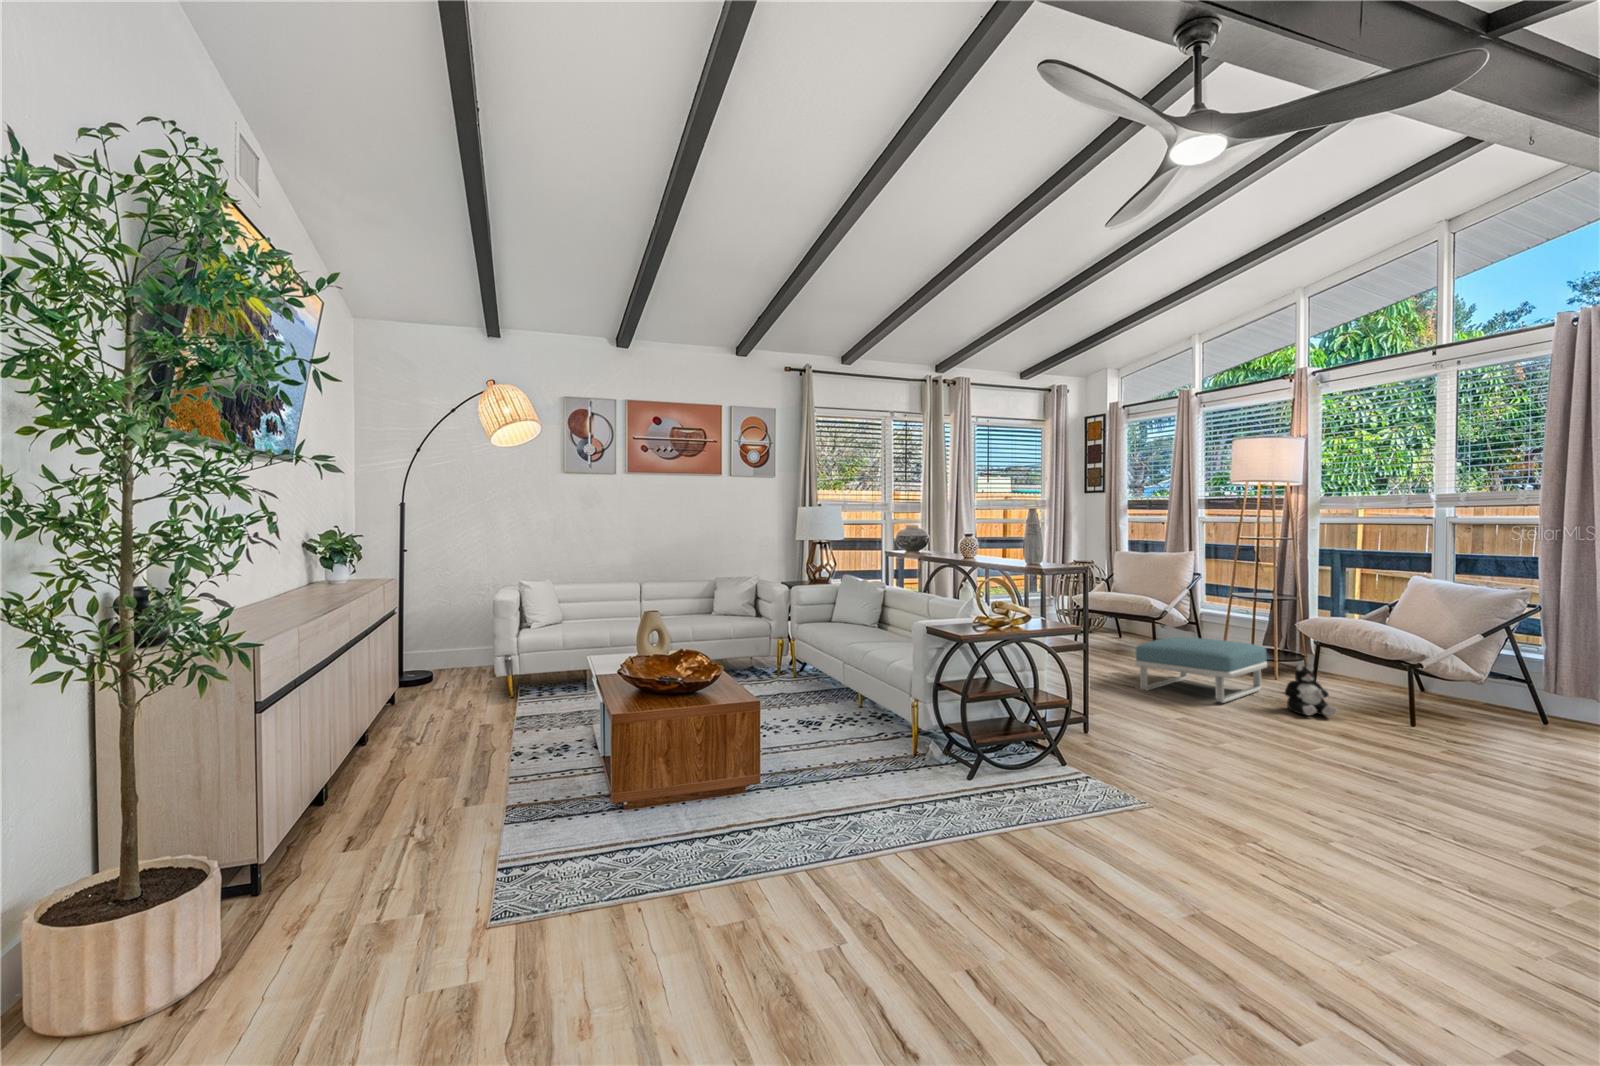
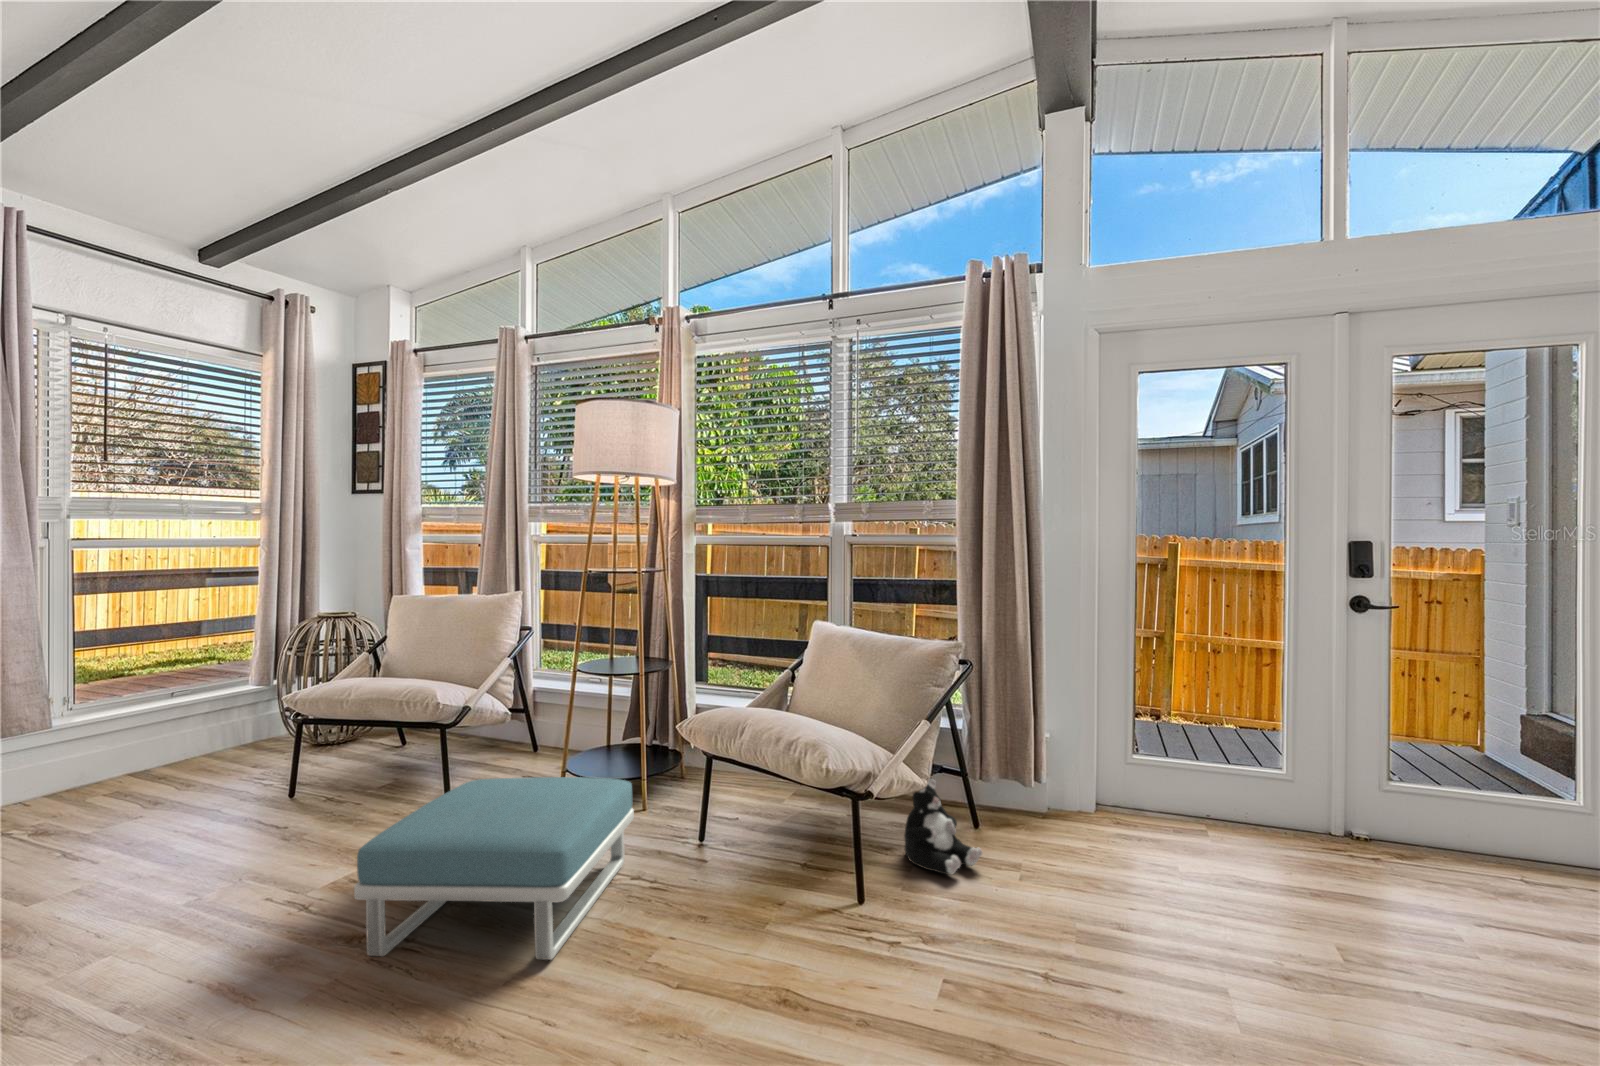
plush toy: present [1285,665,1337,716] -> present [904,778,982,875]

